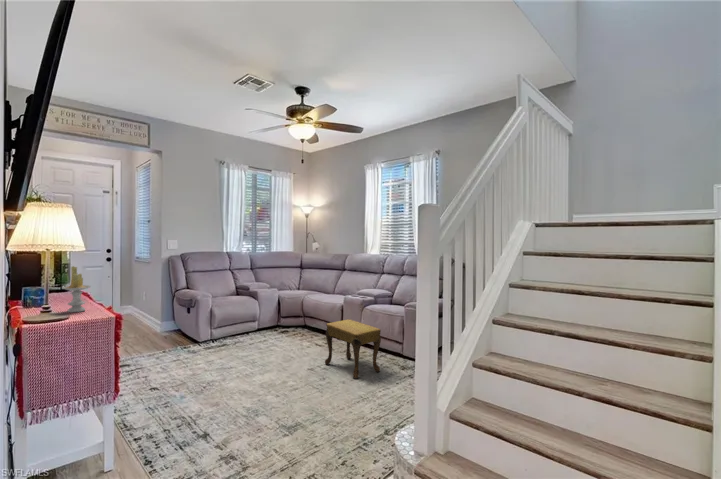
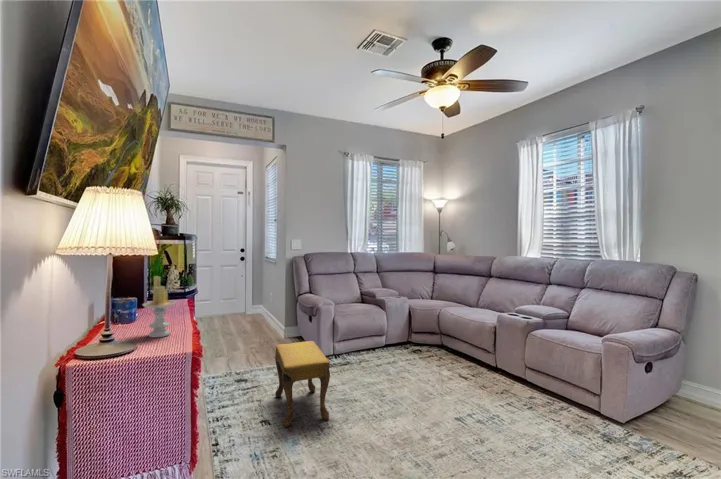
footstool: present [325,319,381,379] -> present [275,341,330,427]

